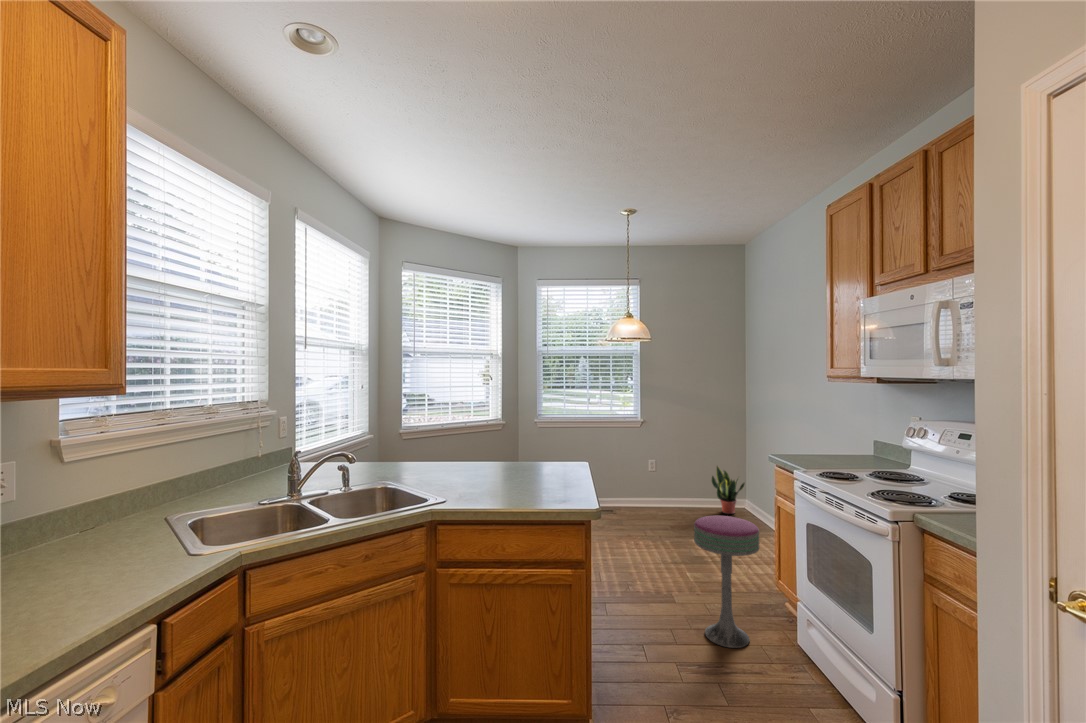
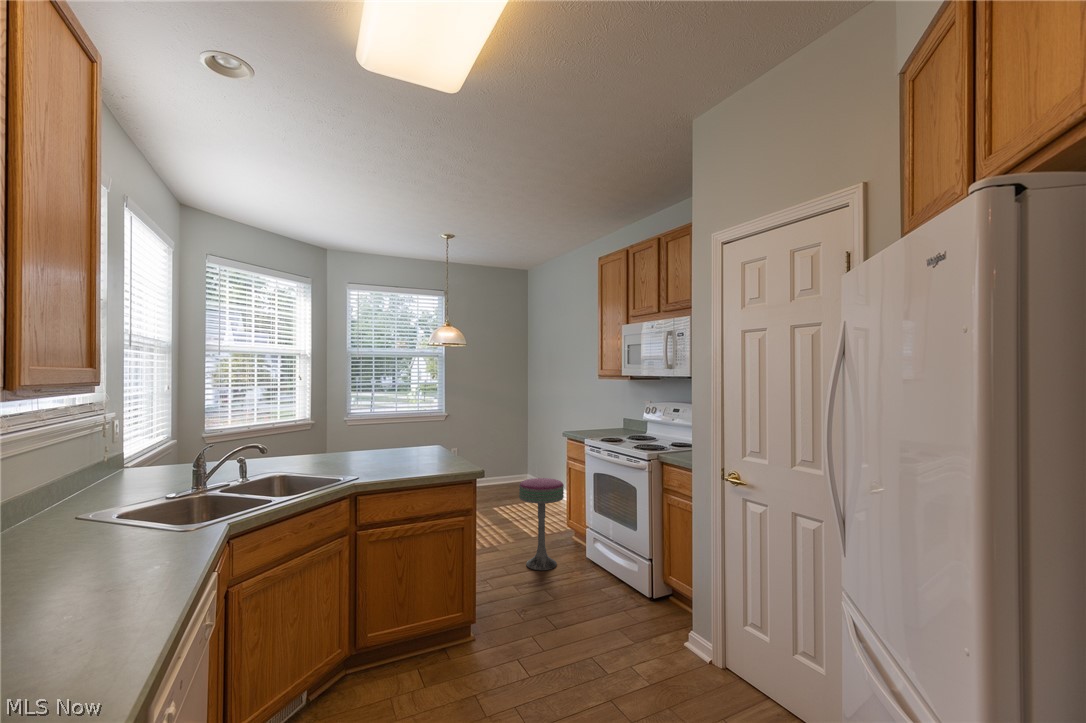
potted plant: present [712,466,745,514] -> none [502,449,527,487]

